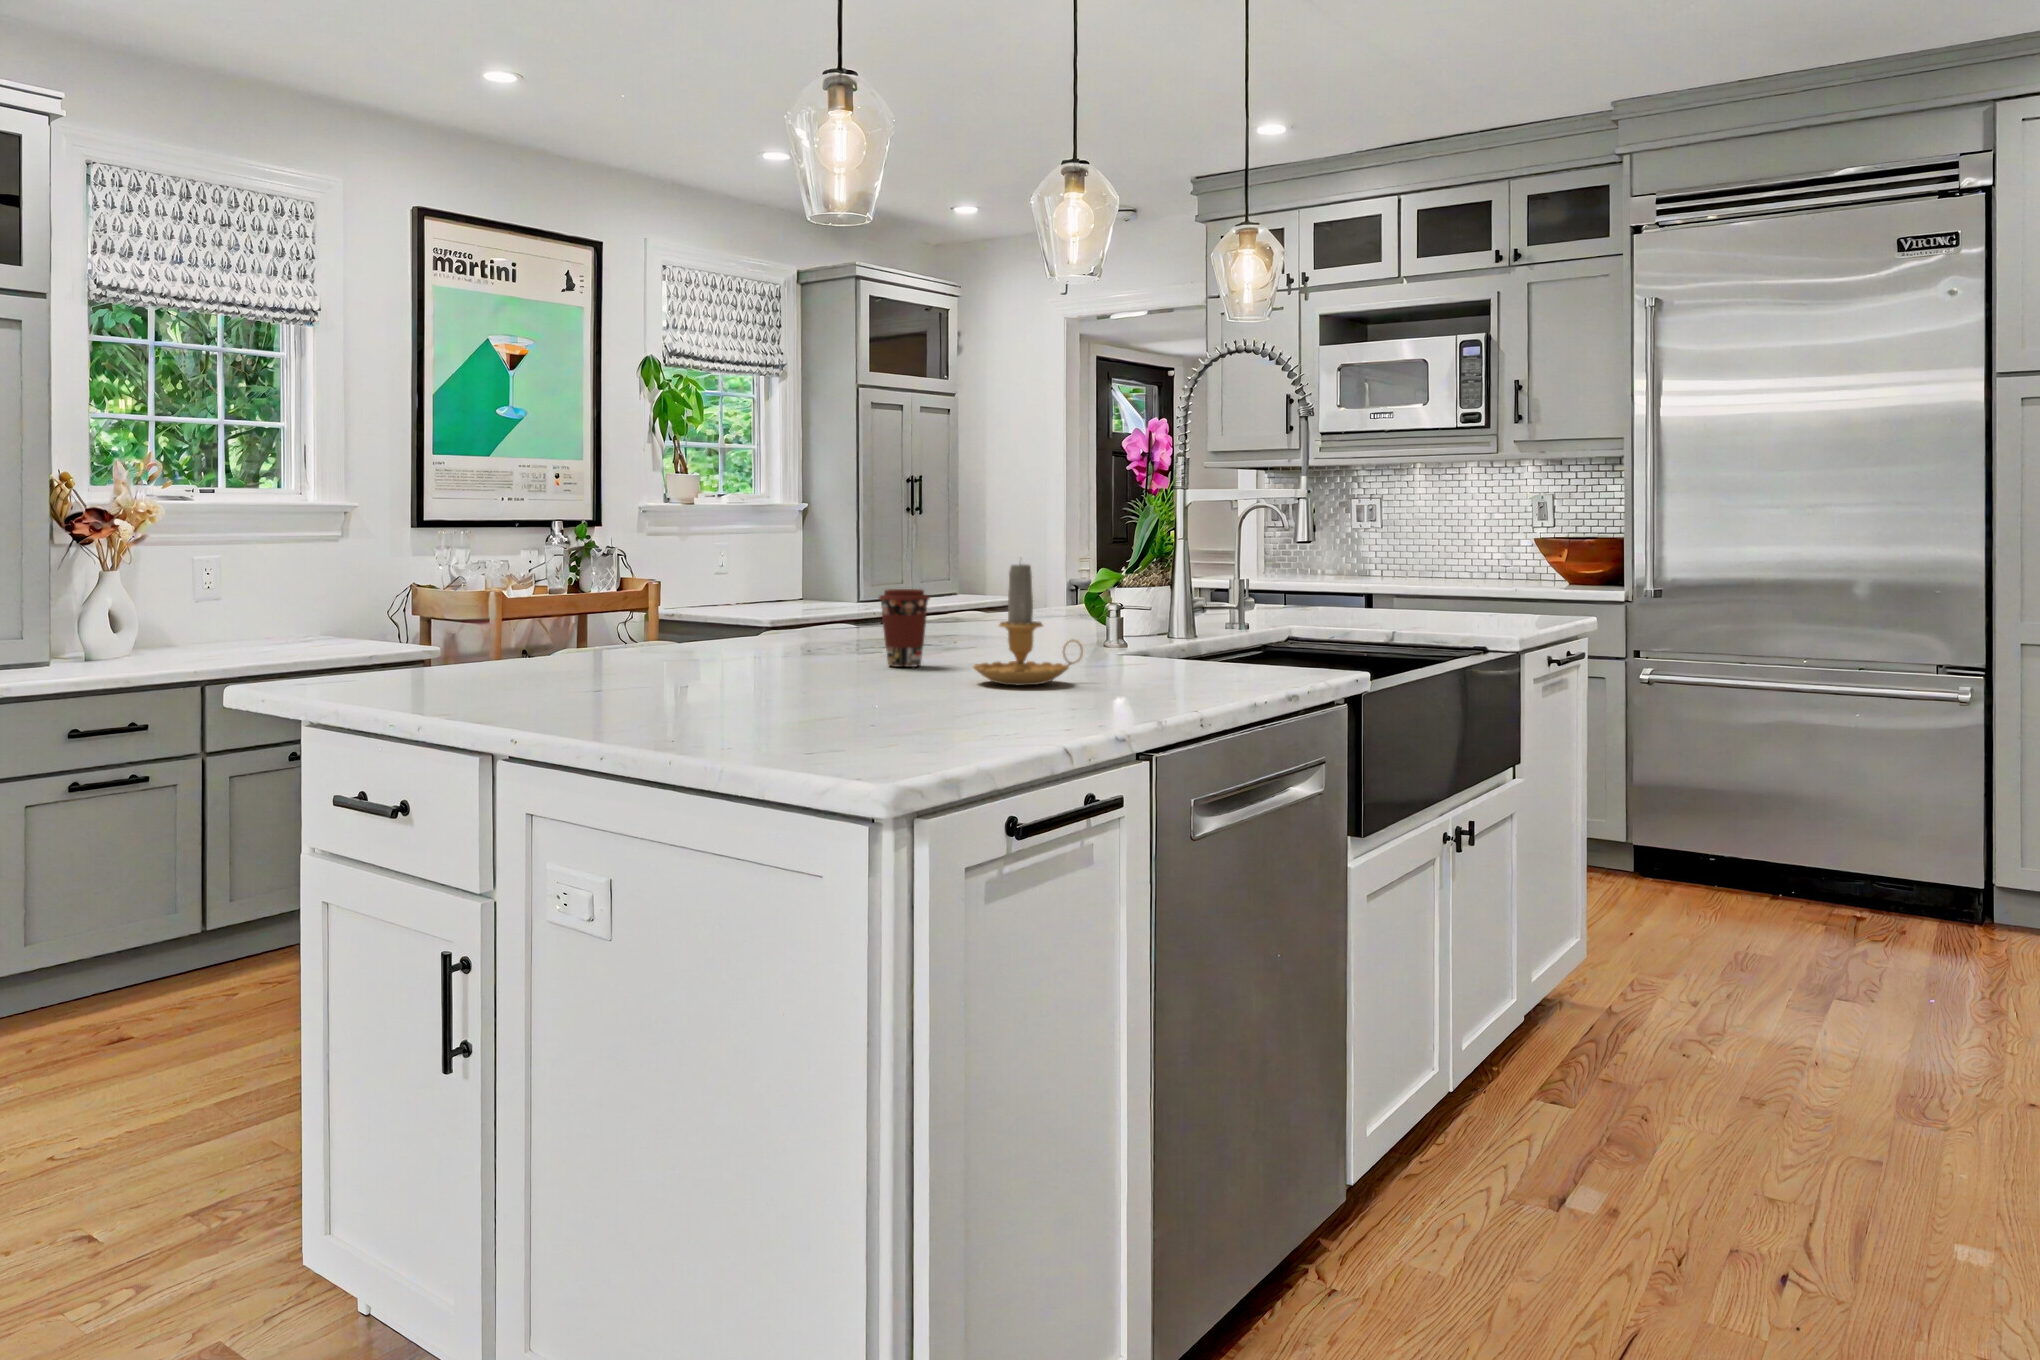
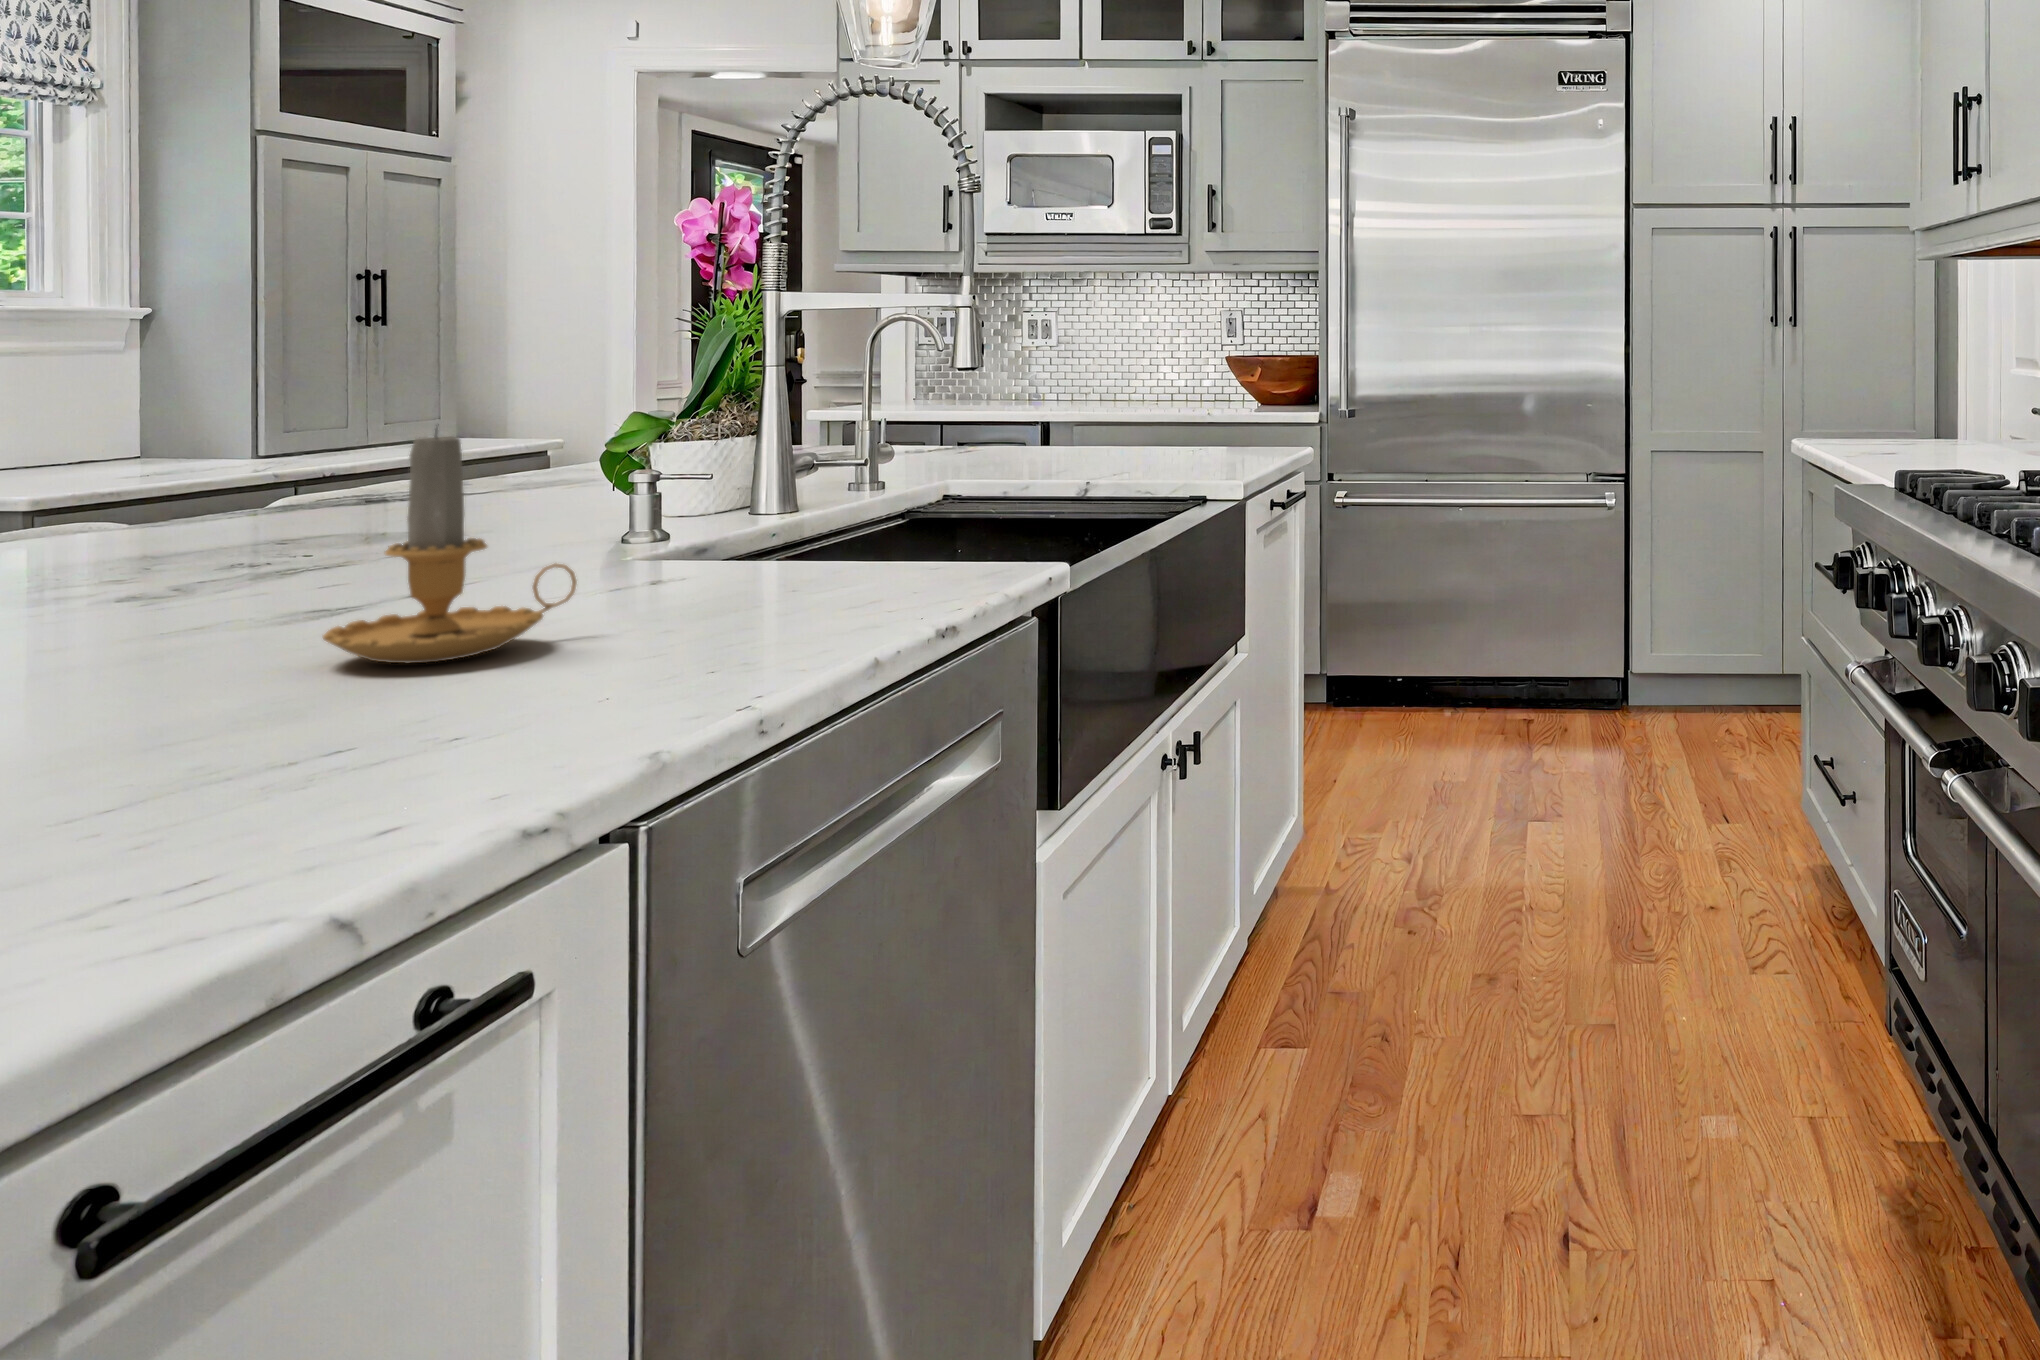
coffee cup: present [879,589,929,667] -> none [122,480,256,632]

